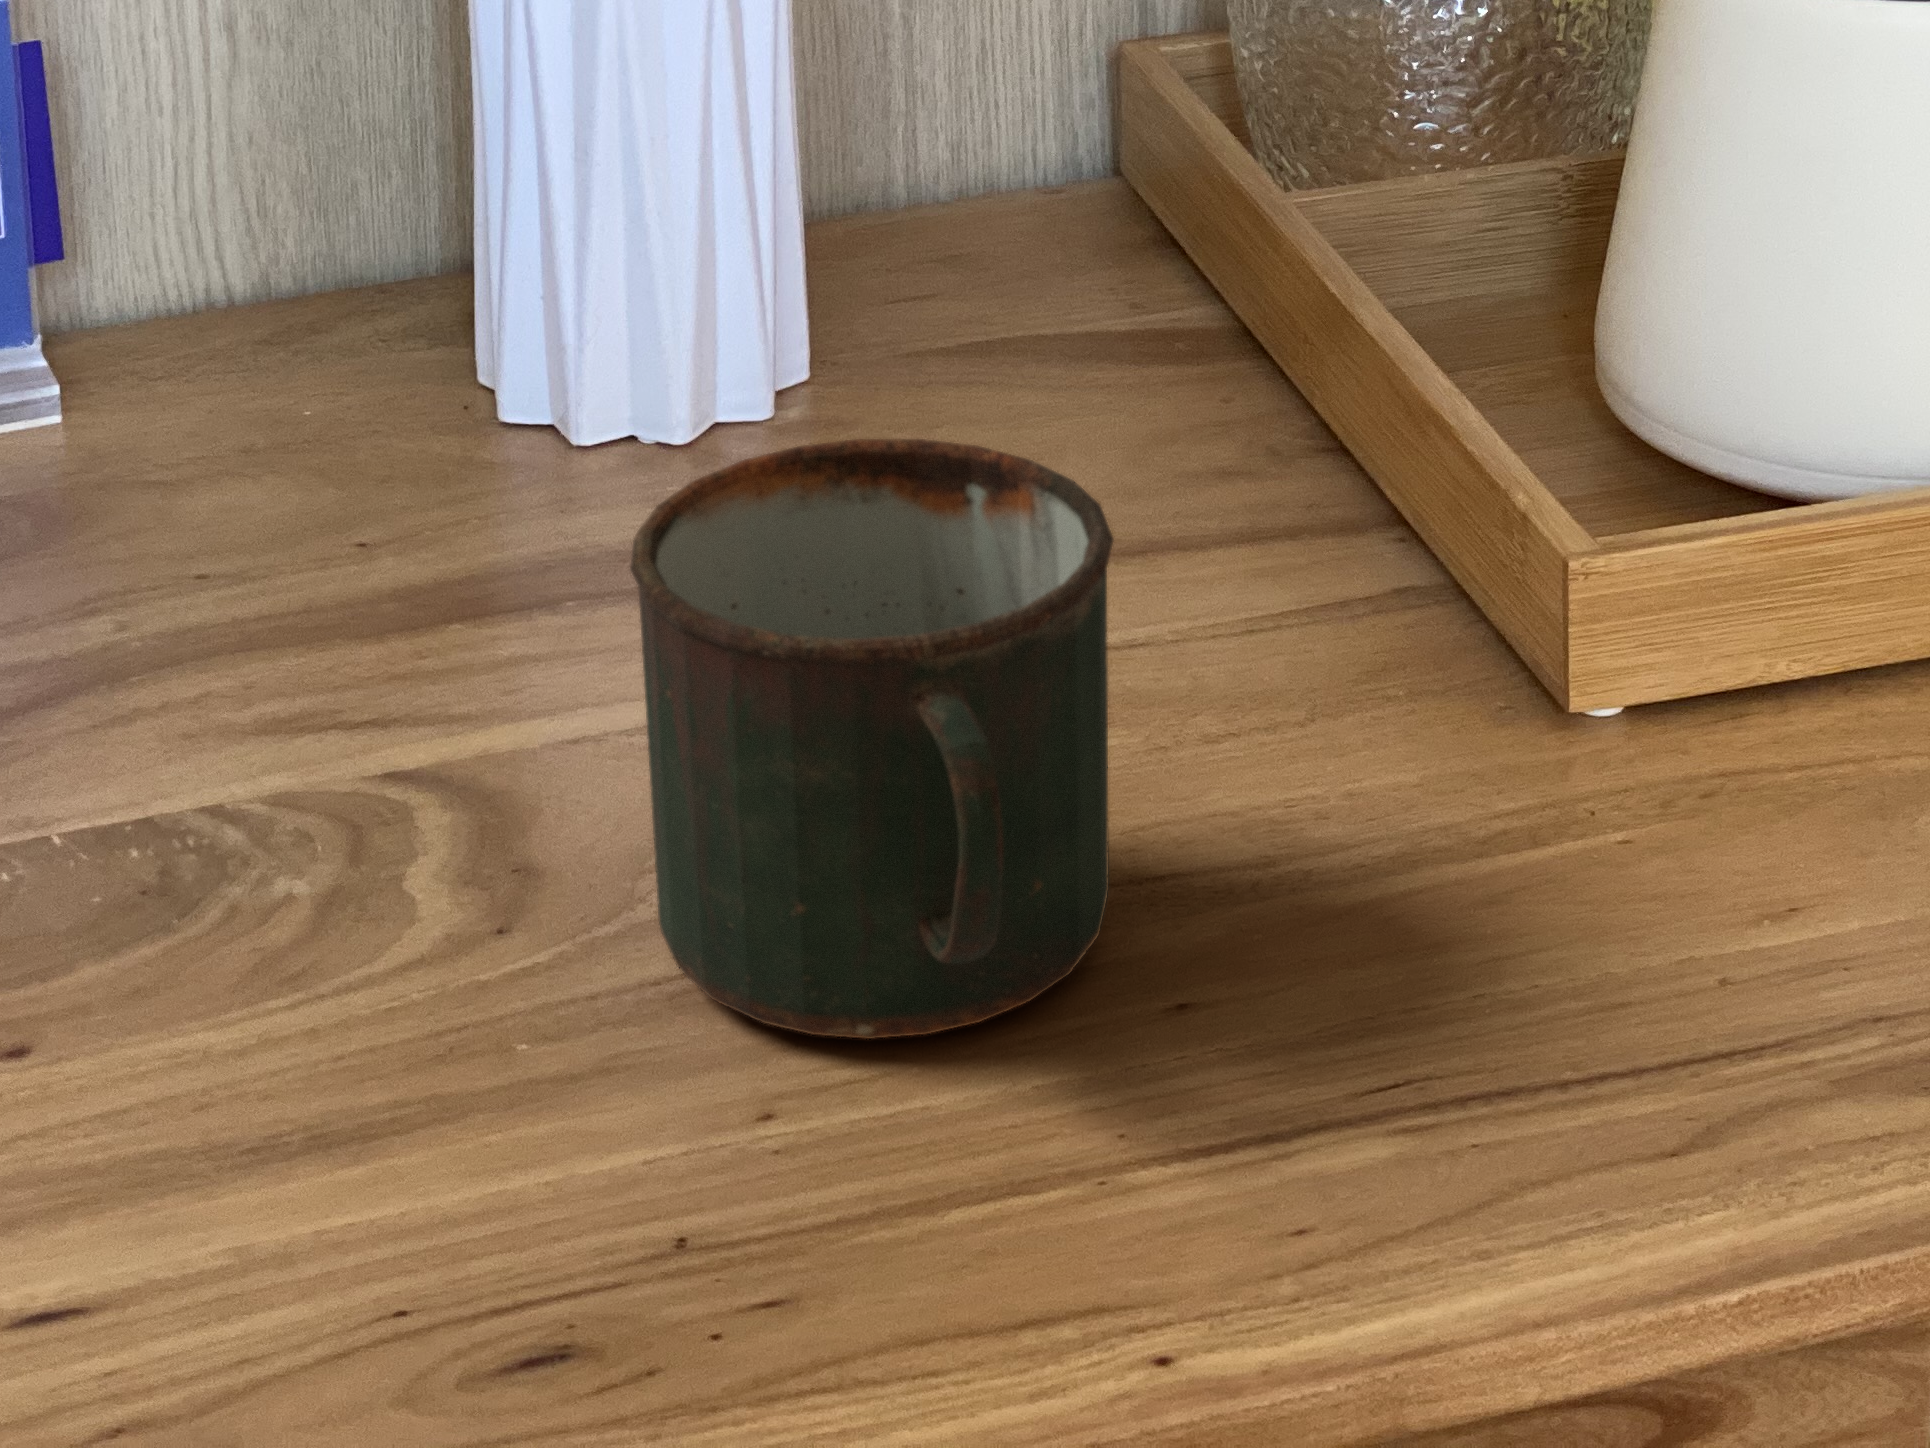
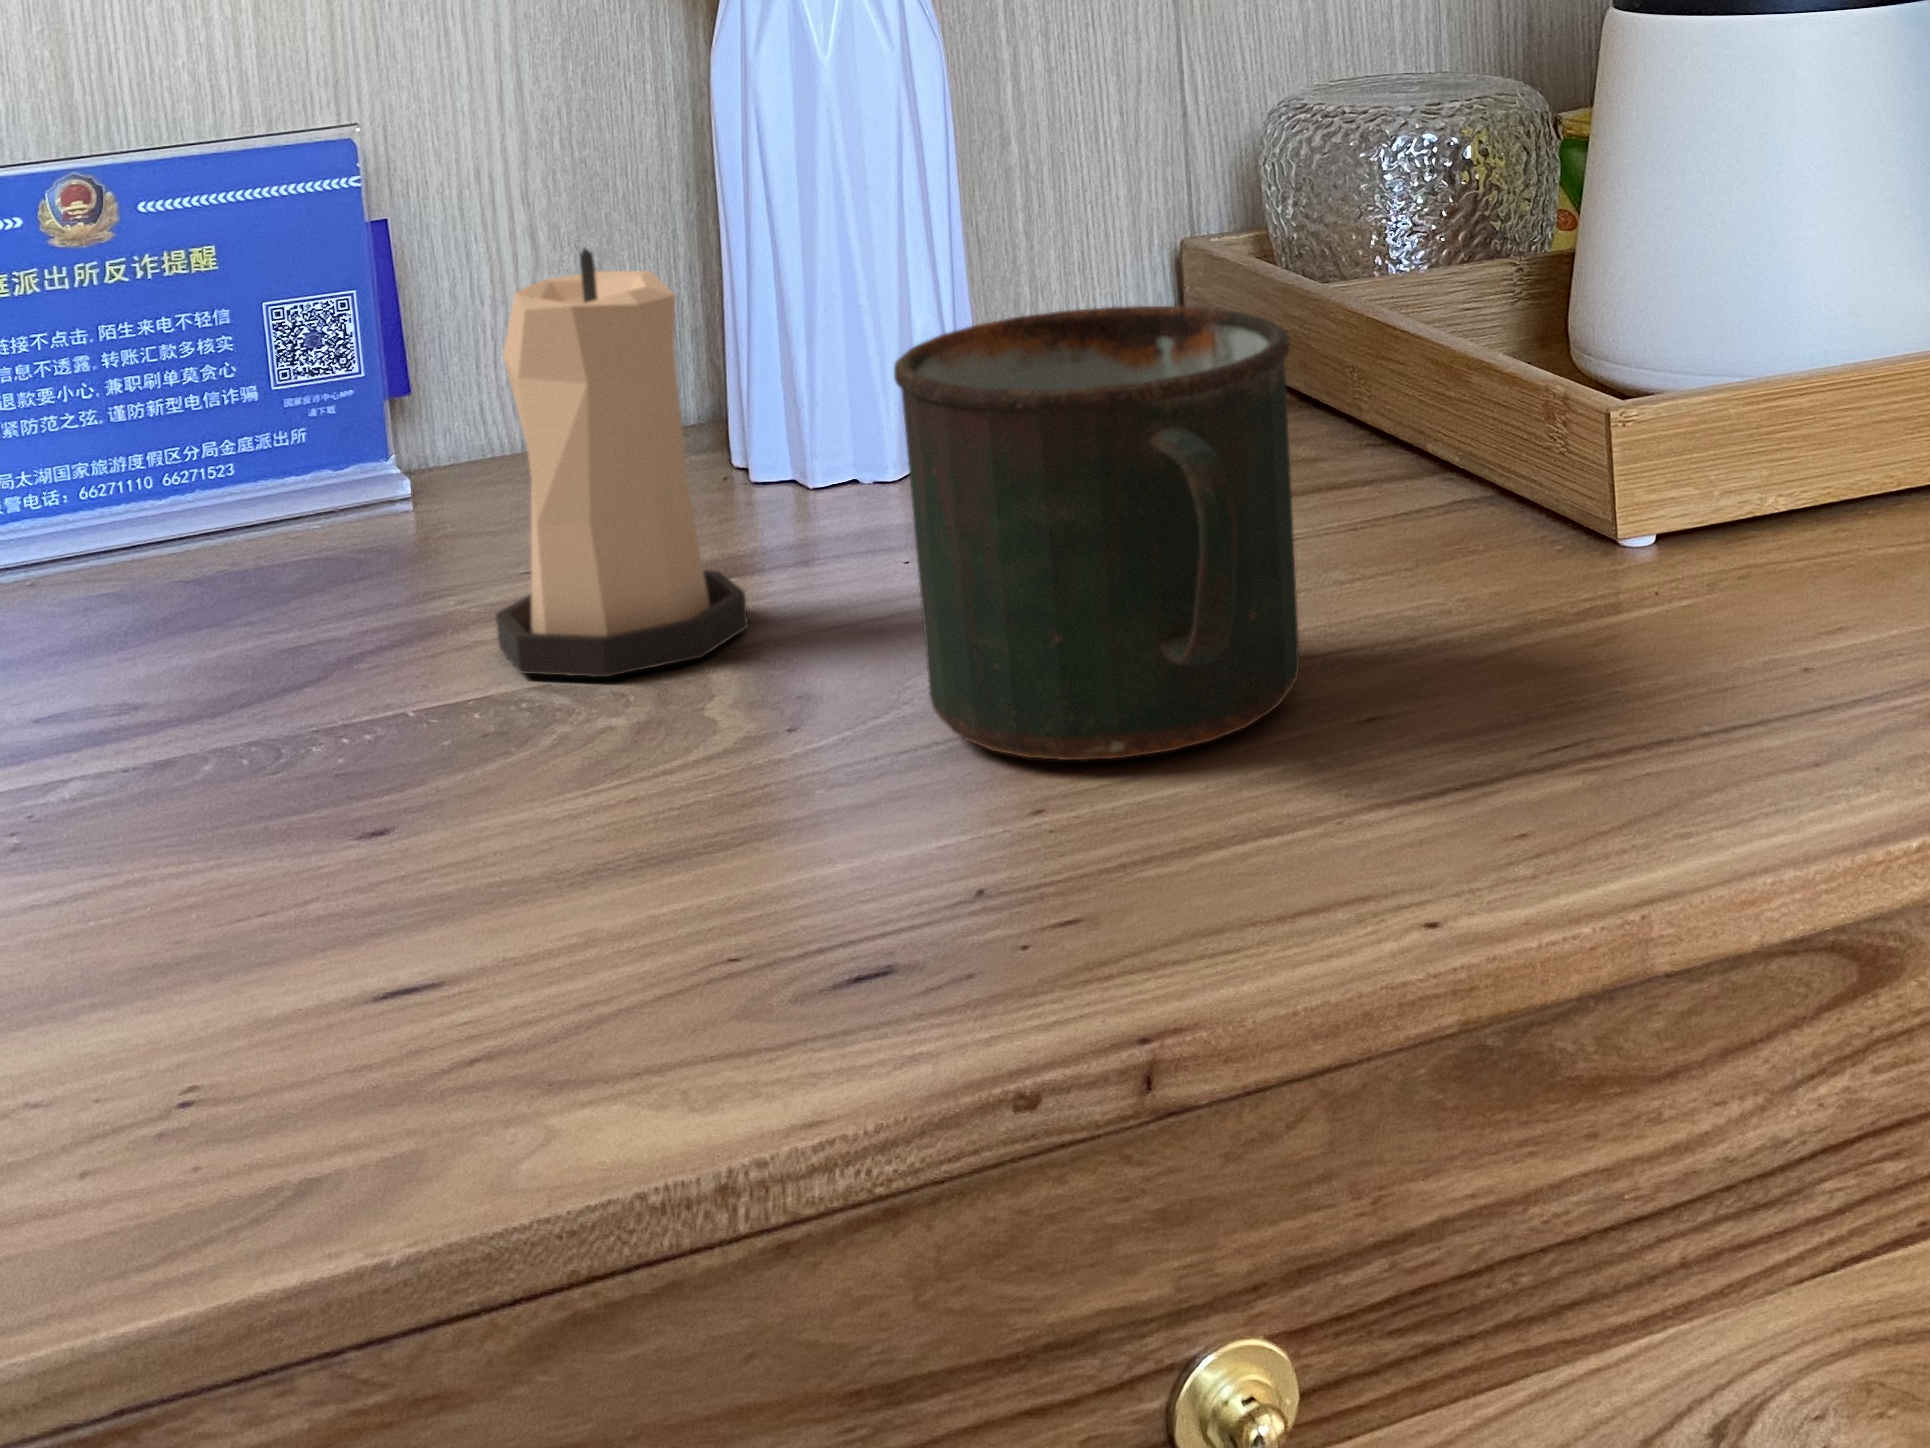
candle: none [156,271,463,801] -> present [496,248,748,677]

